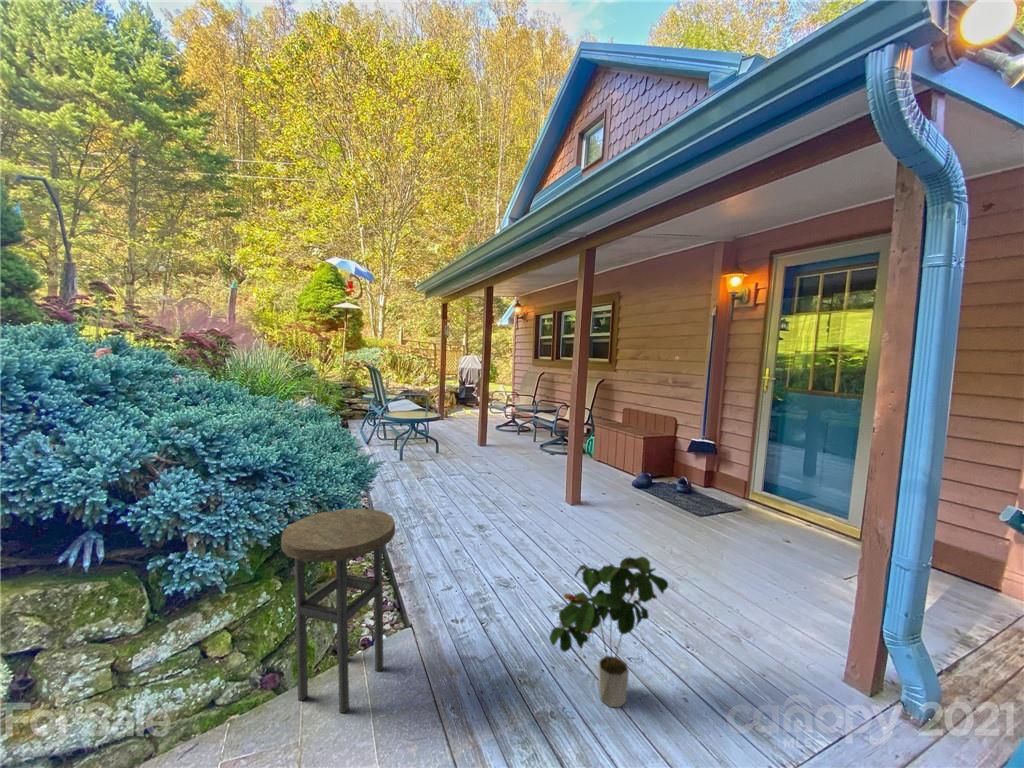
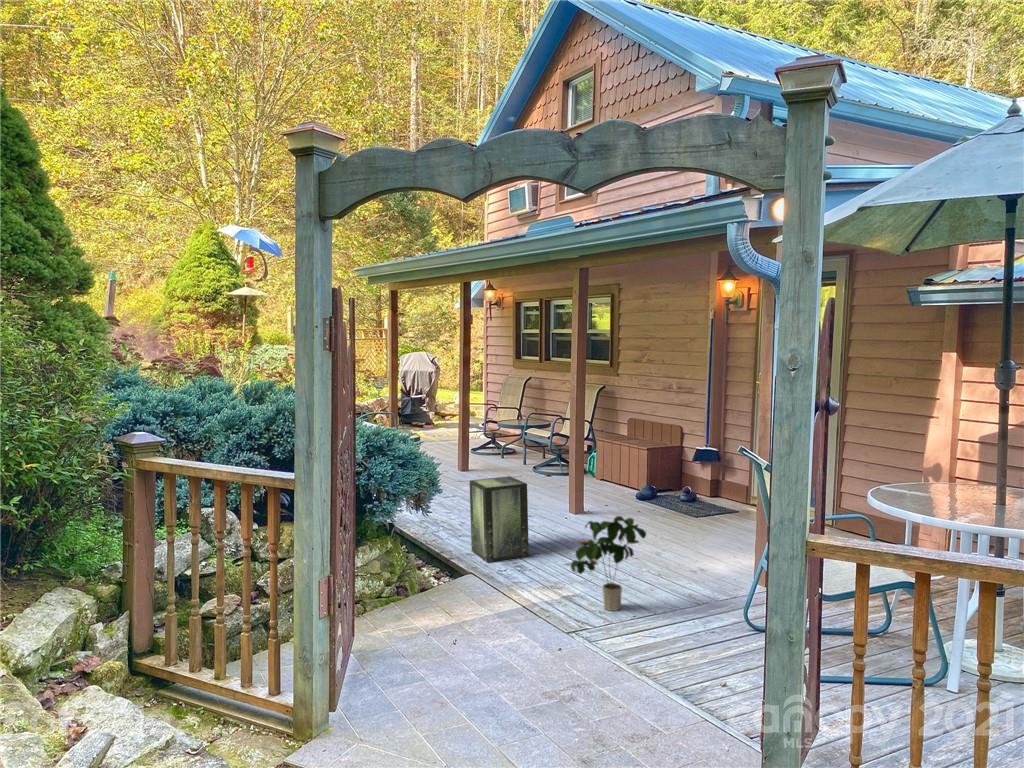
storage box: none [451,467,513,571] -> present [470,476,529,563]
side table: present [281,509,395,713] -> none [393,498,464,622]

